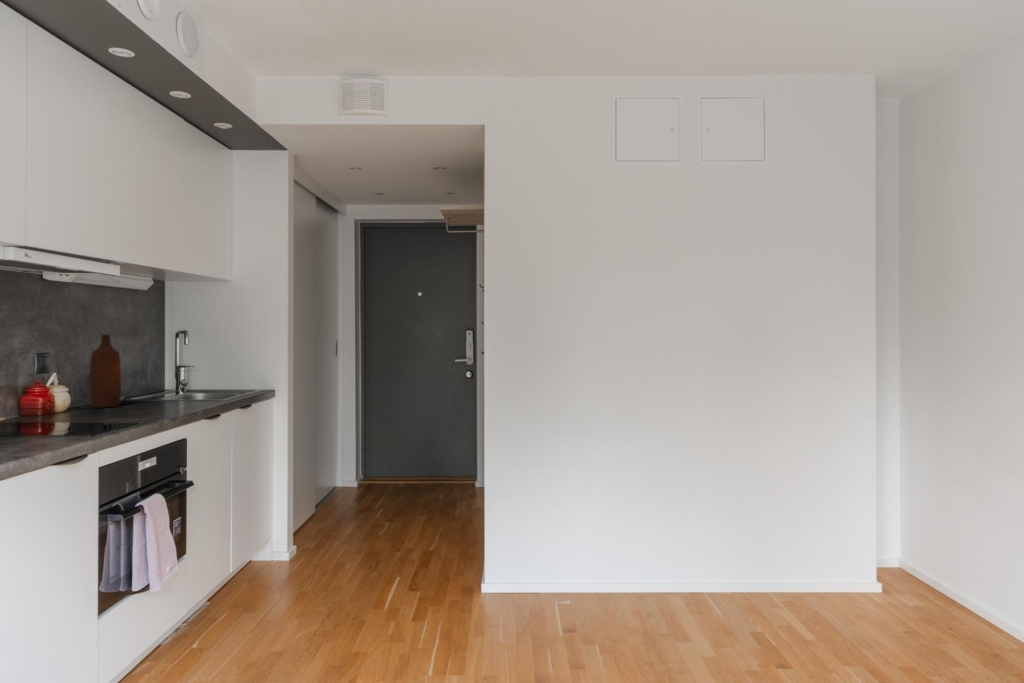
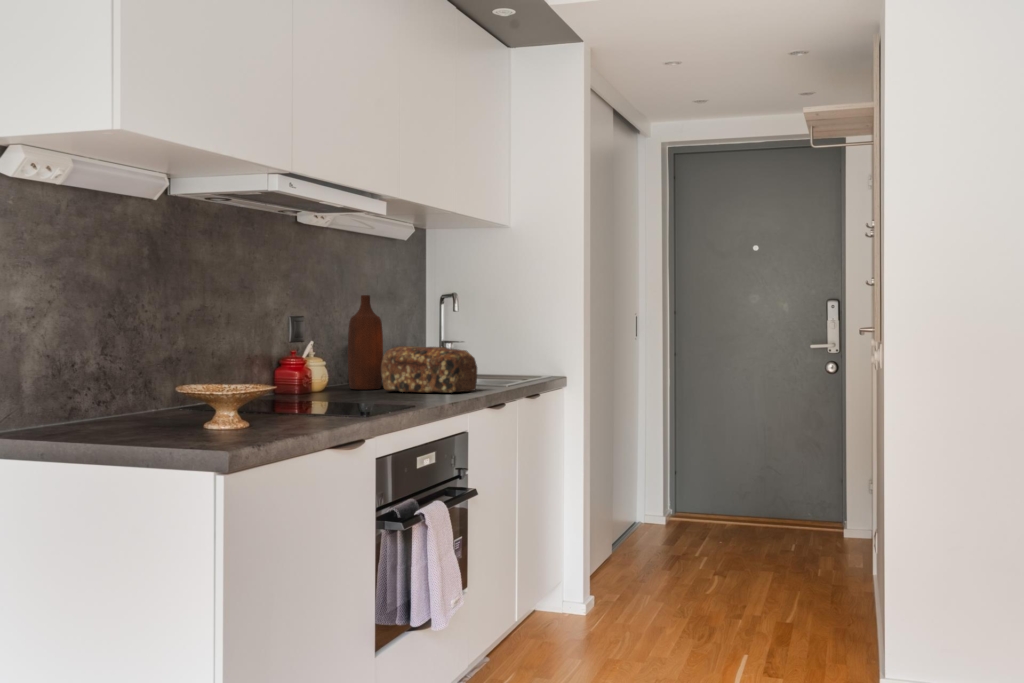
bread loaf: none [117,374,198,410] -> present [381,346,477,393]

